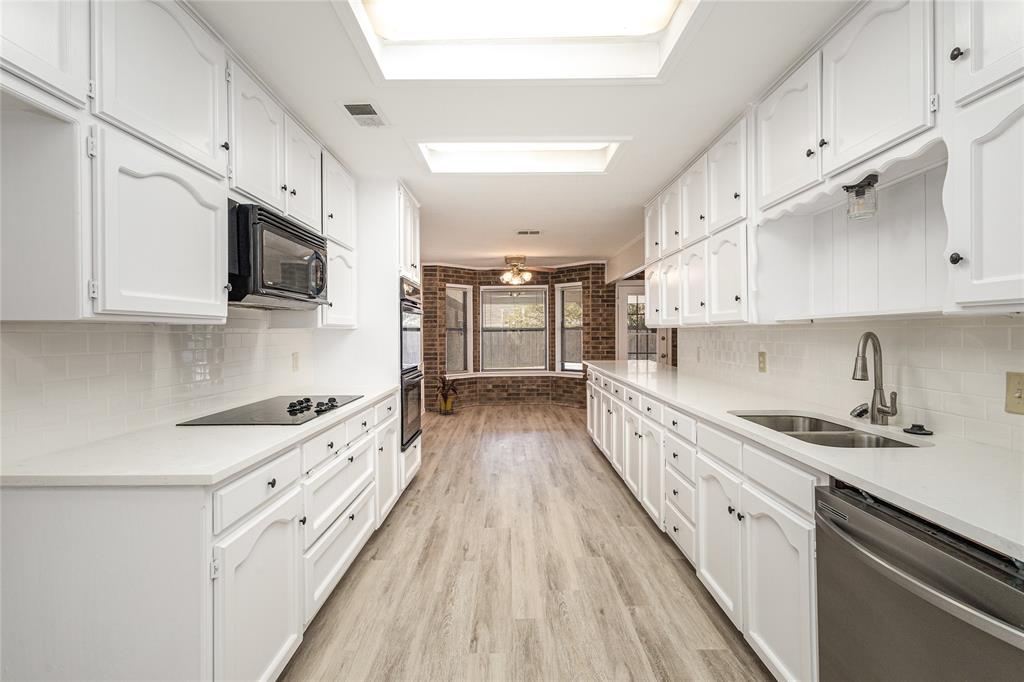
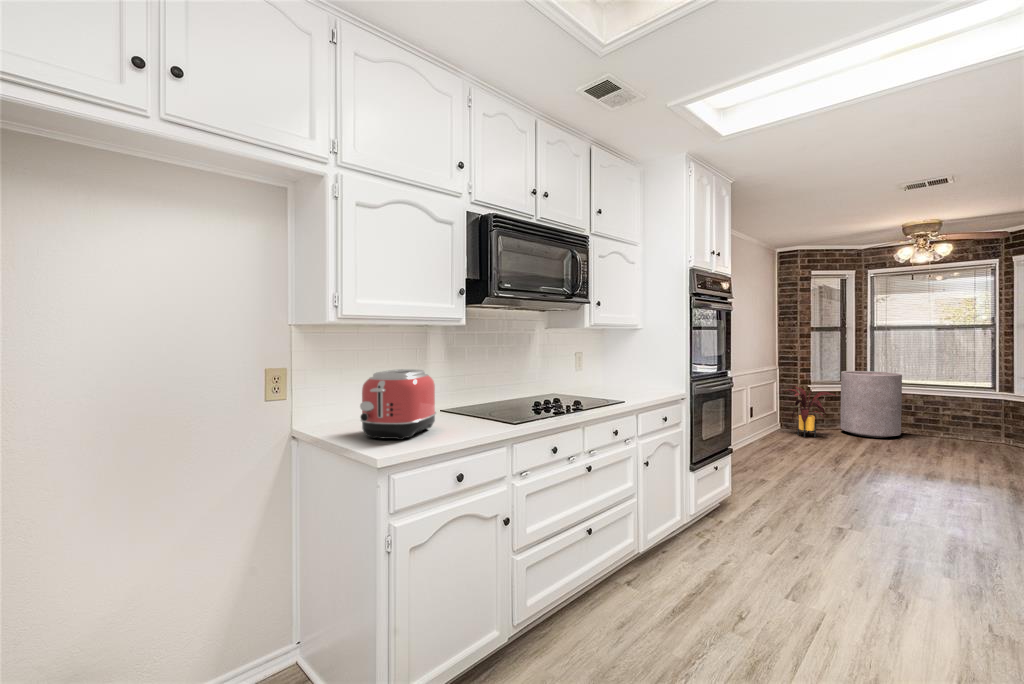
trash can: none [466,361,502,409] -> present [840,371,902,438]
toaster: none [124,374,218,461] -> present [360,369,436,440]

